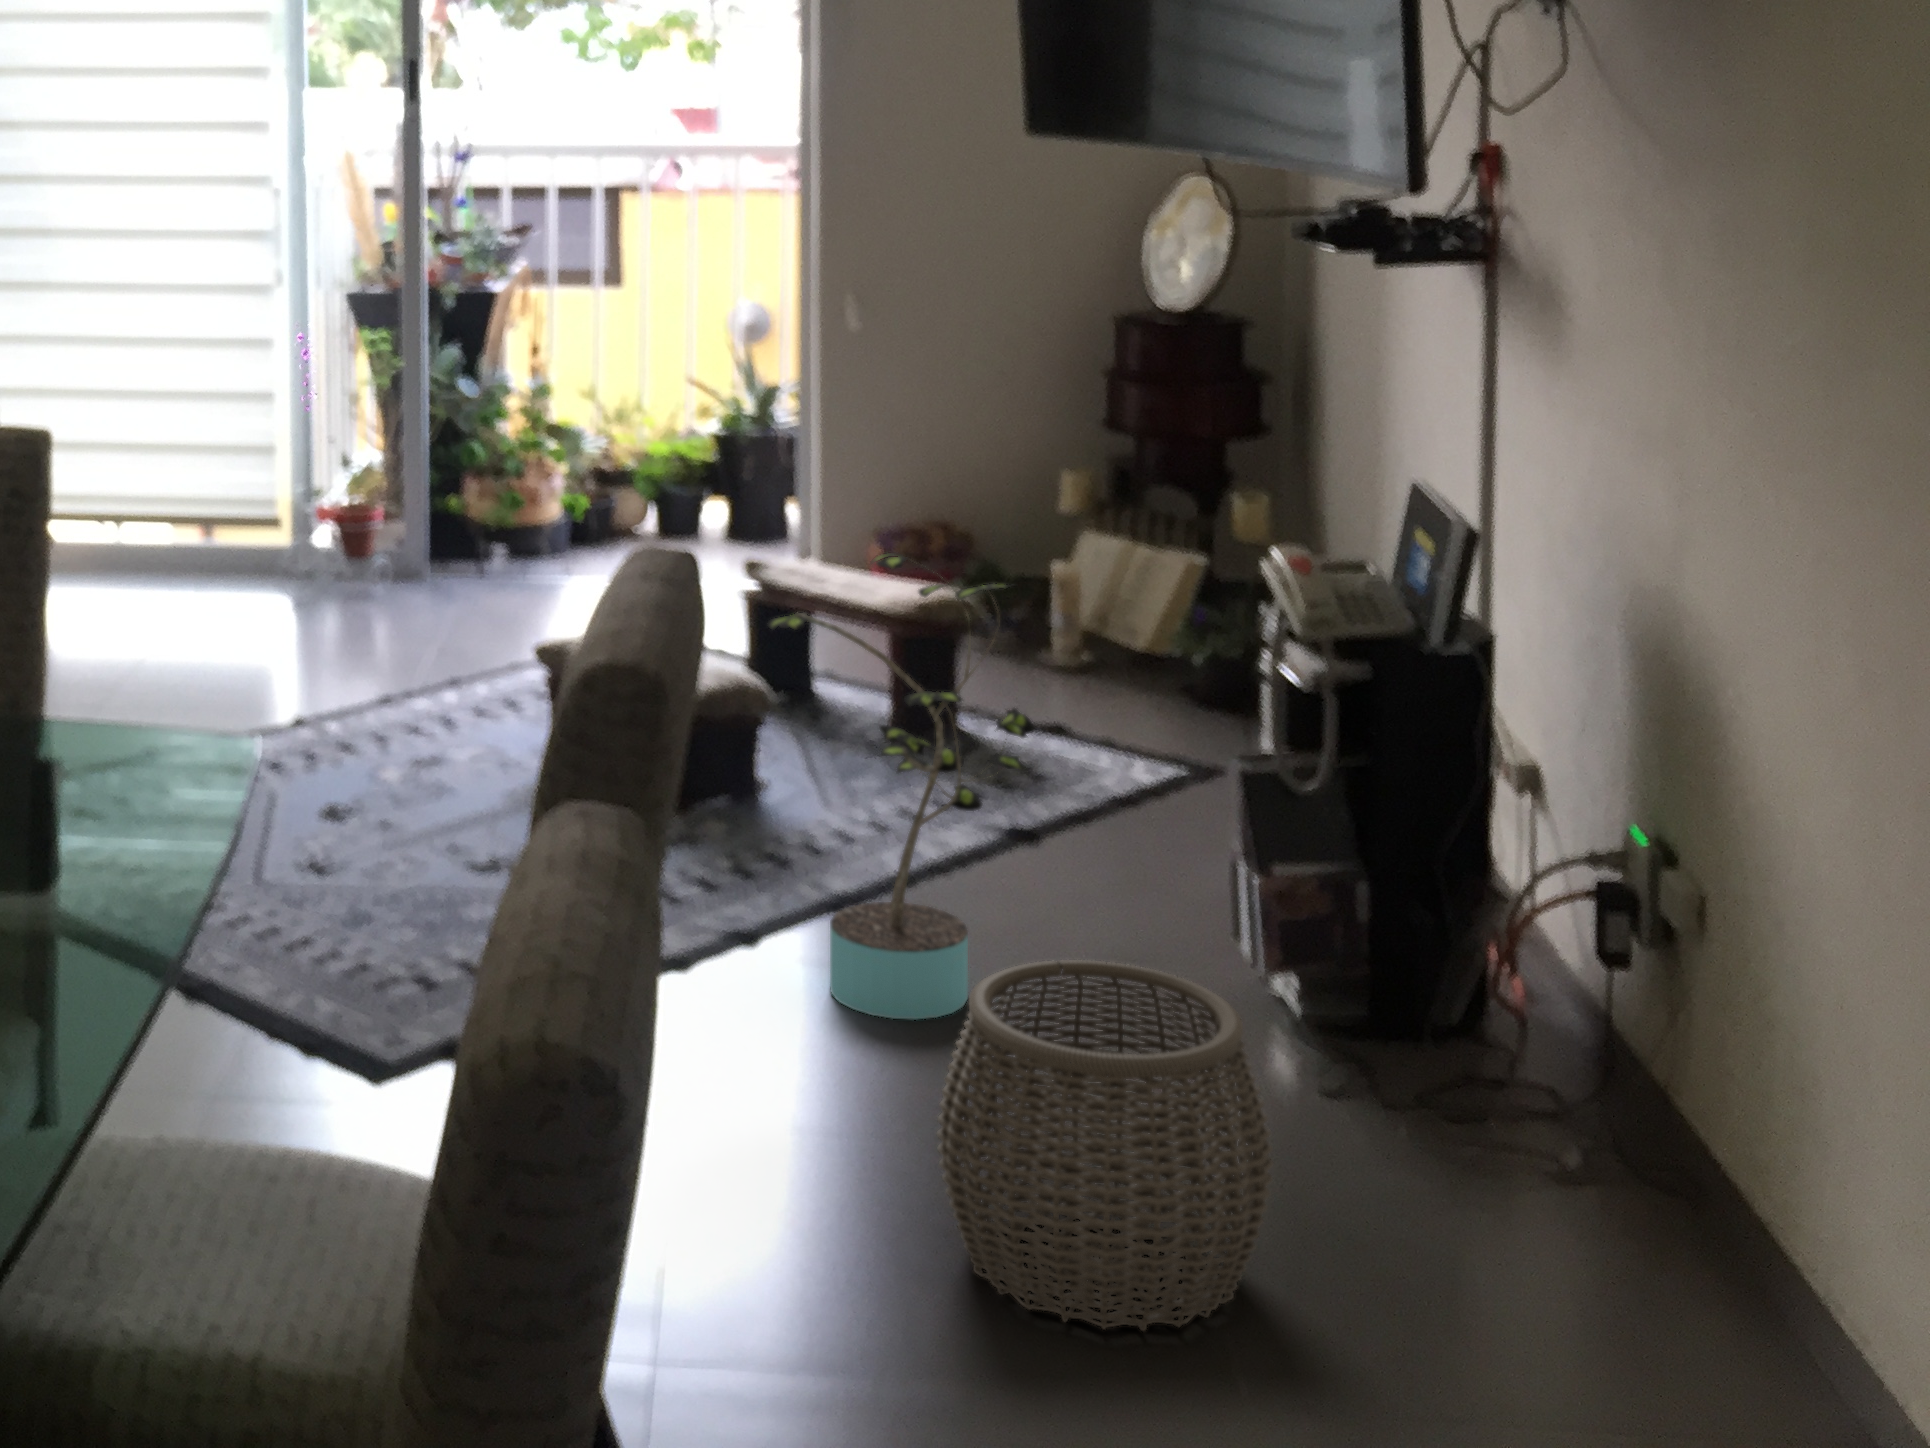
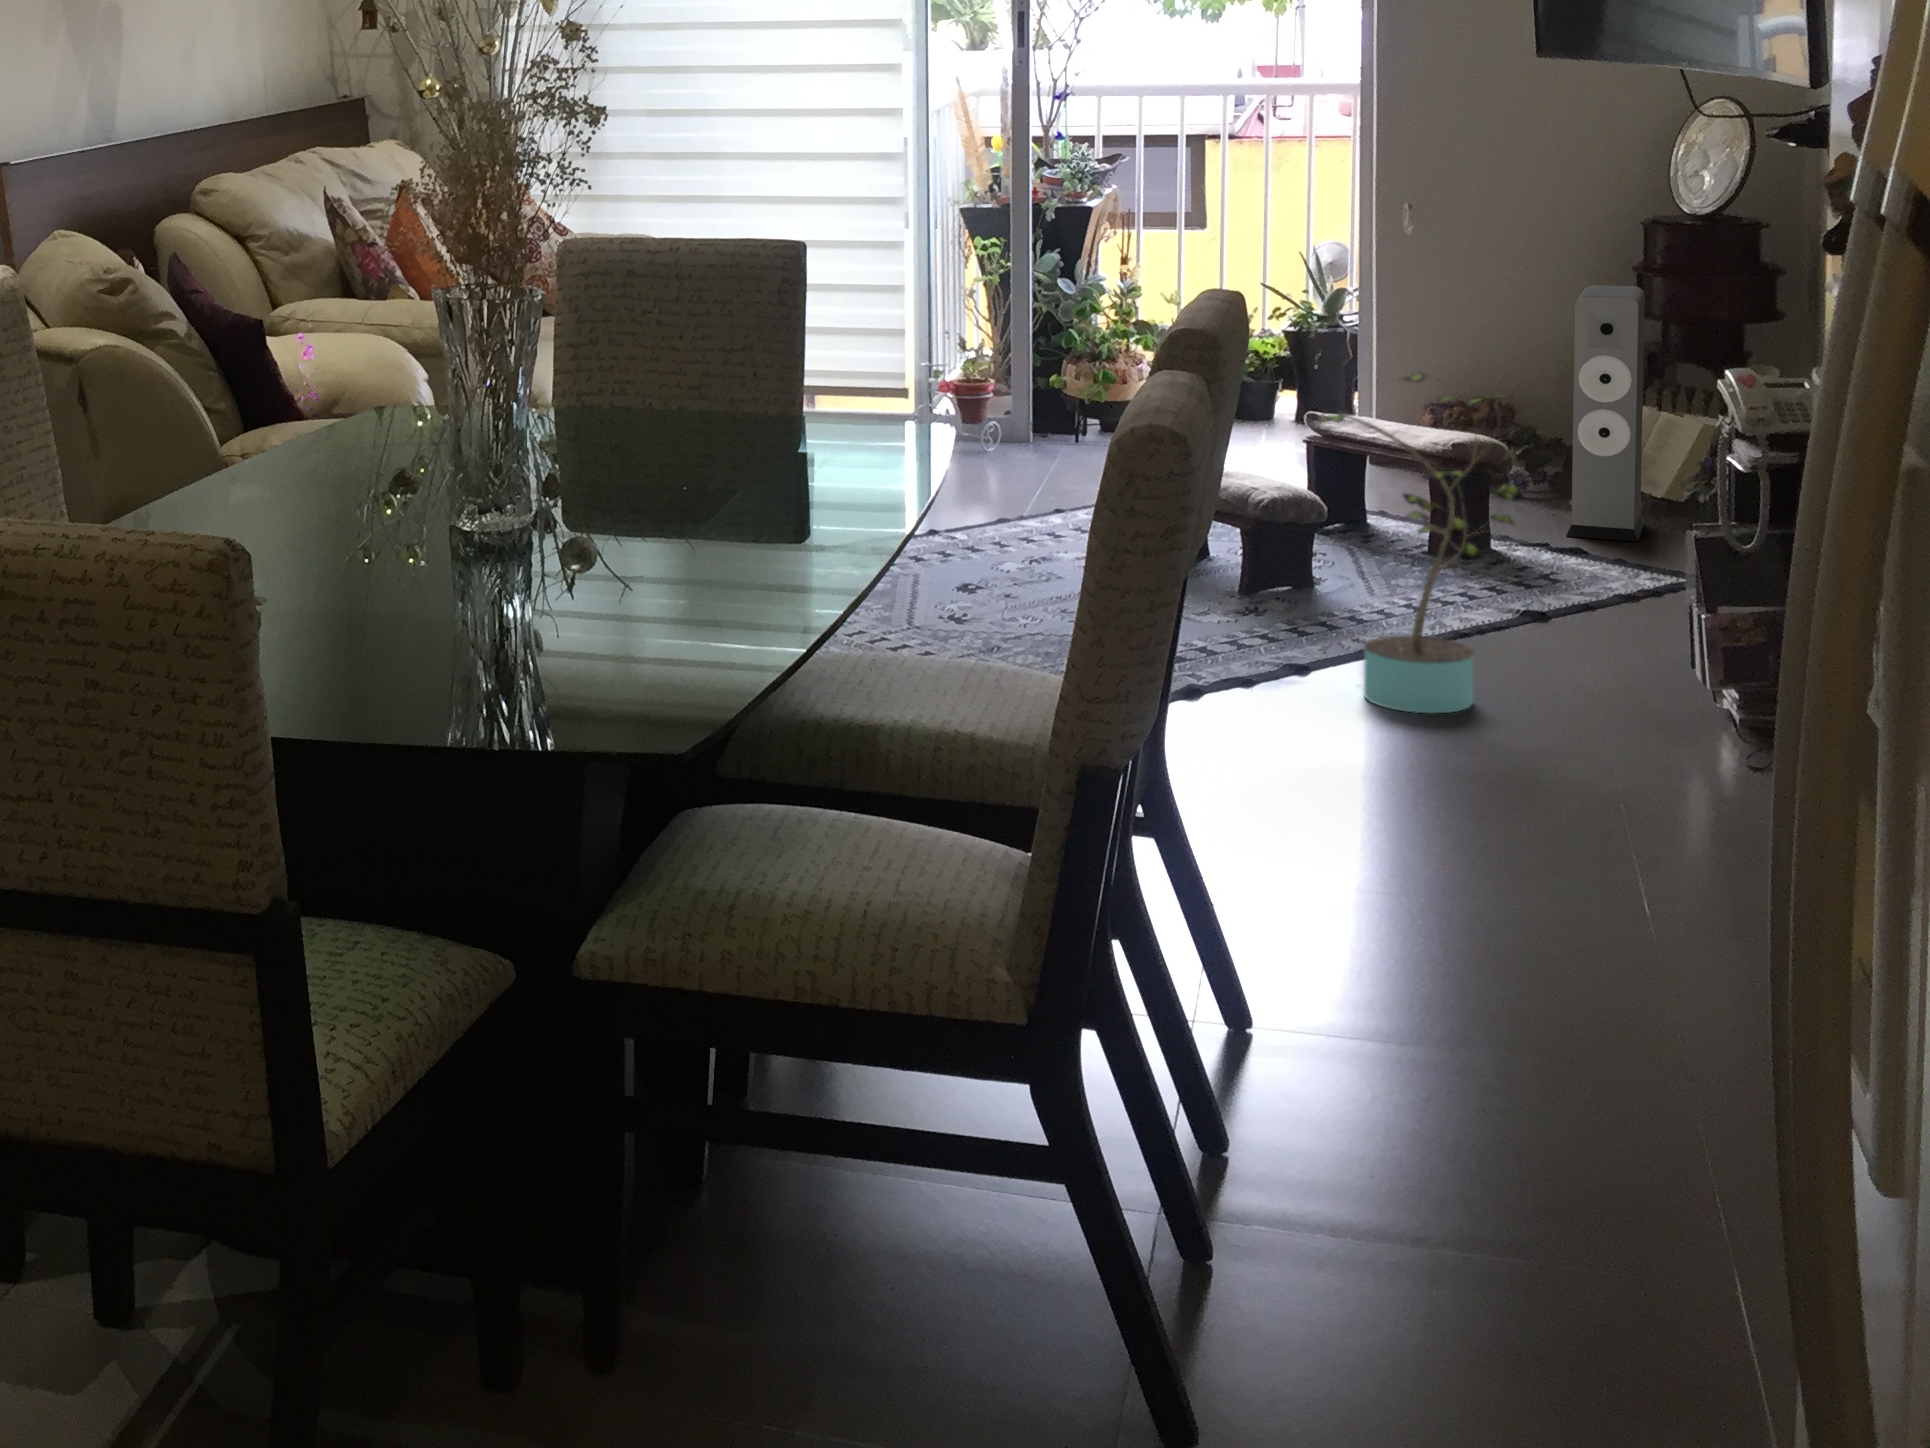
speaker: none [1044,397,1129,712] -> present [1566,285,1645,541]
woven basket: present [937,960,1273,1331] -> none [1431,633,1678,869]

